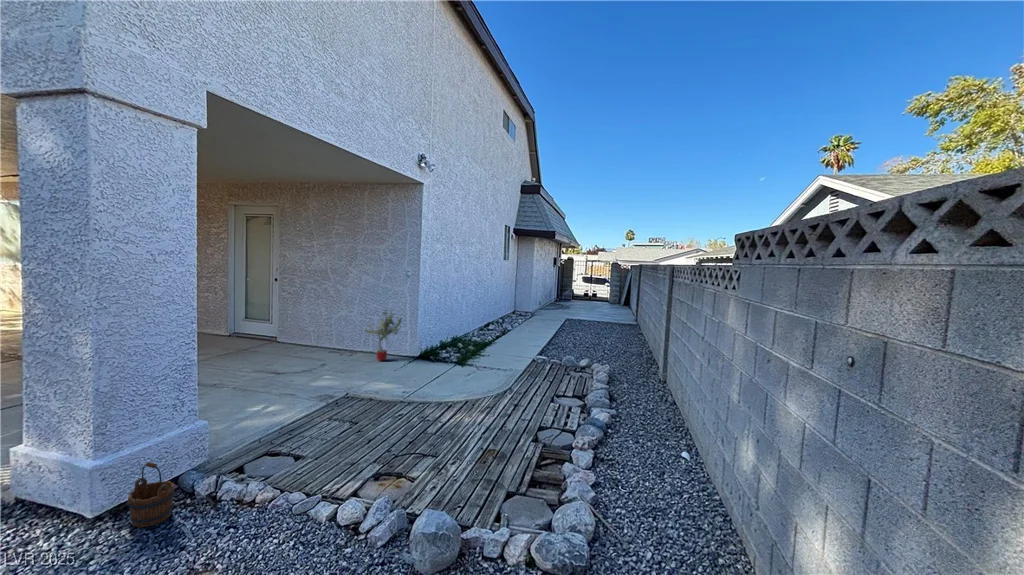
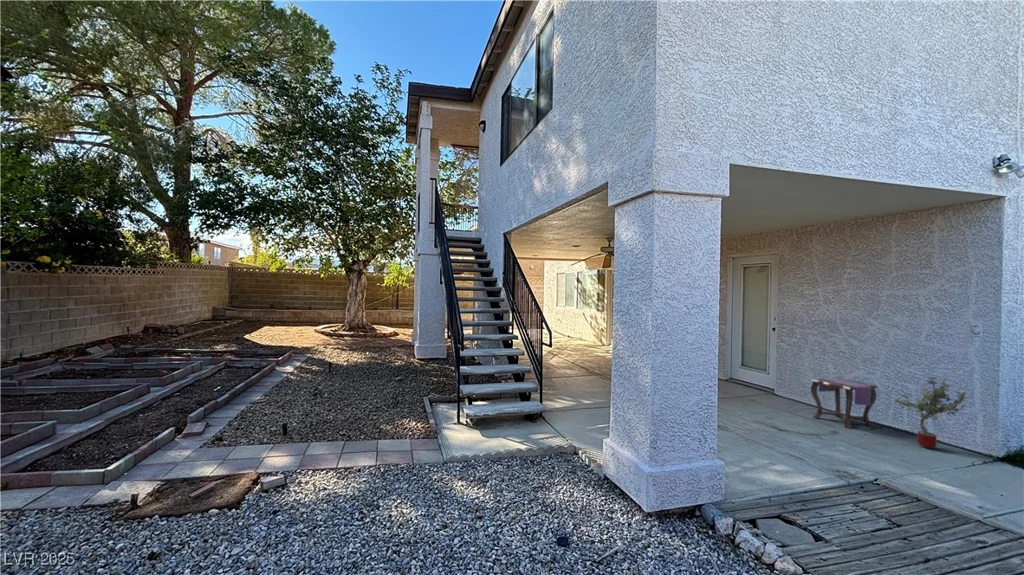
side table: none [307,319,355,359] -> present [811,378,877,429]
wooden bucket: present [128,462,175,528] -> none [669,483,701,541]

